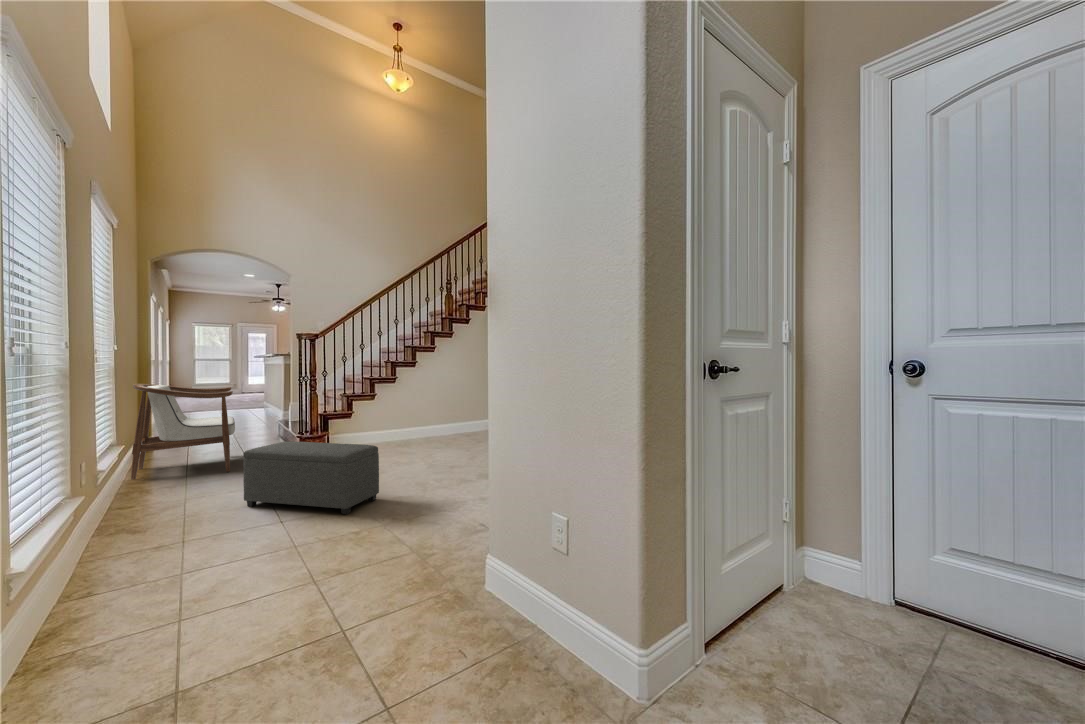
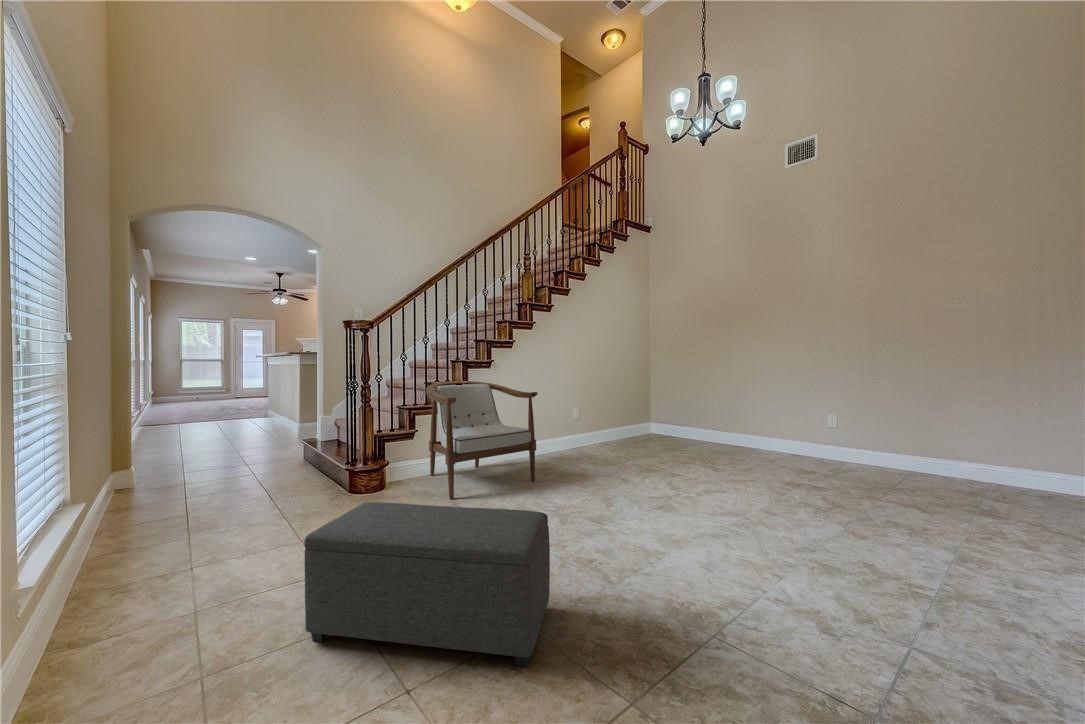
armchair: present [131,384,235,480] -> present [426,381,538,499]

